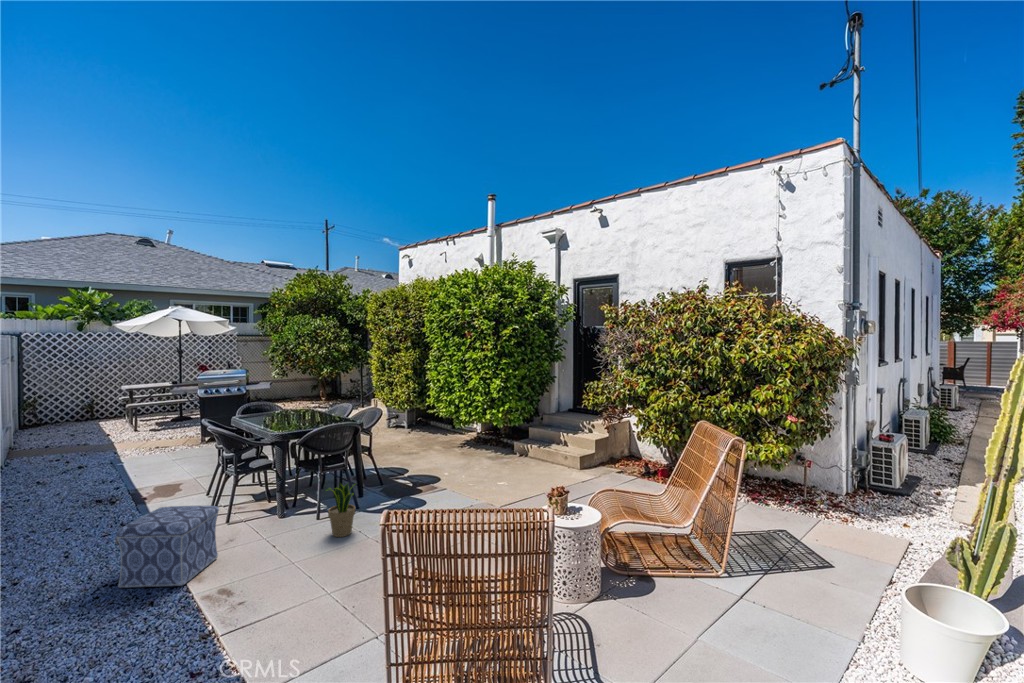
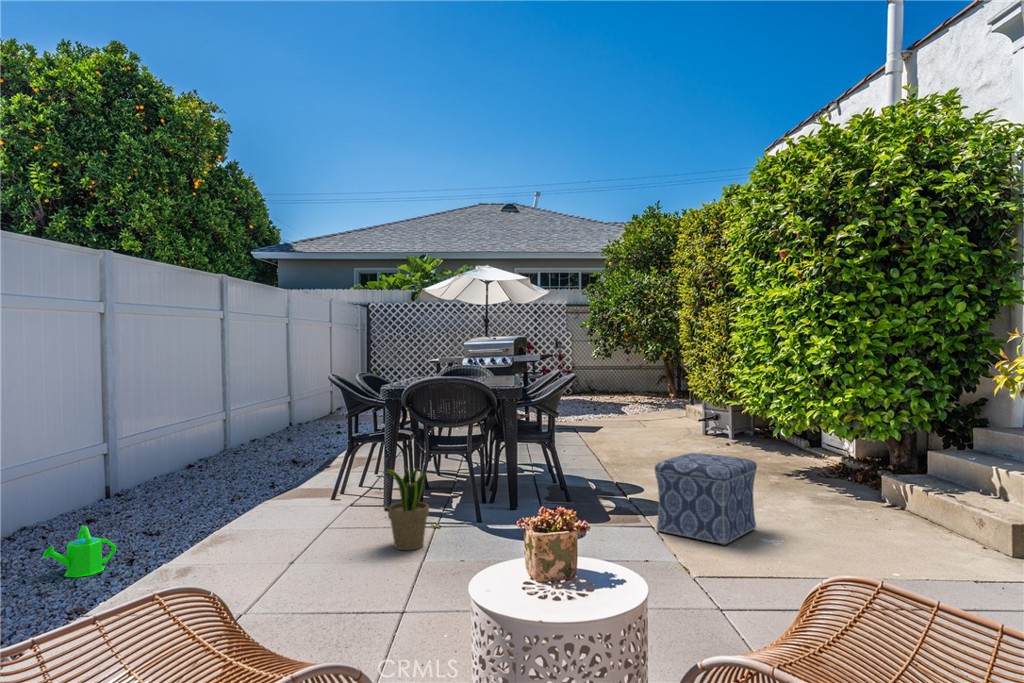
ottoman: present [117,506,219,588] -> present [655,453,757,545]
watering can: none [89,591,136,640] -> present [43,526,116,578]

